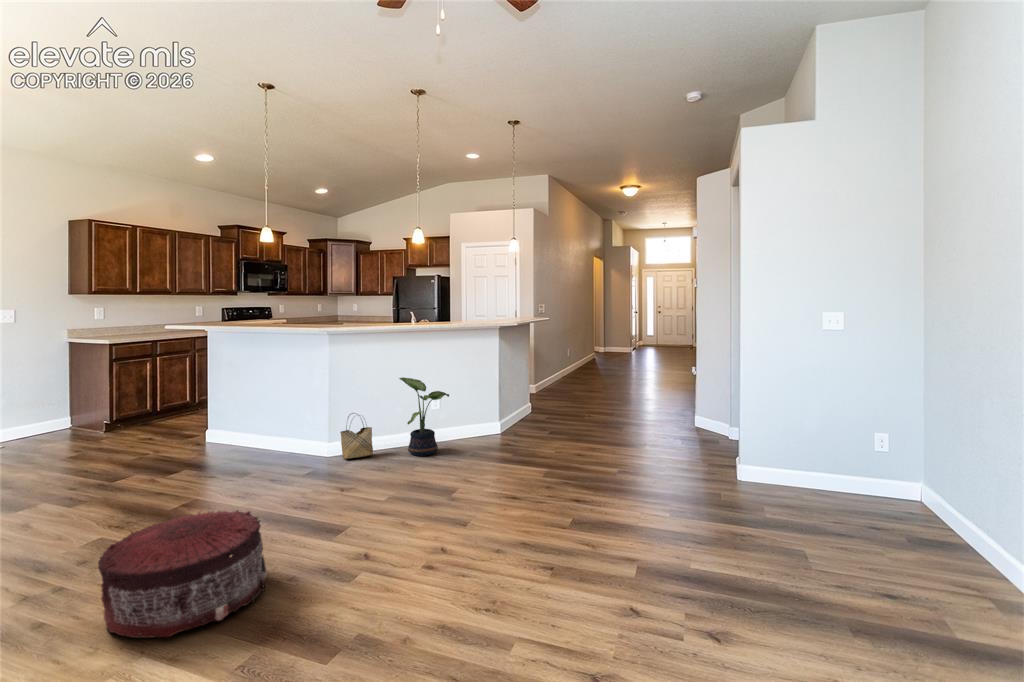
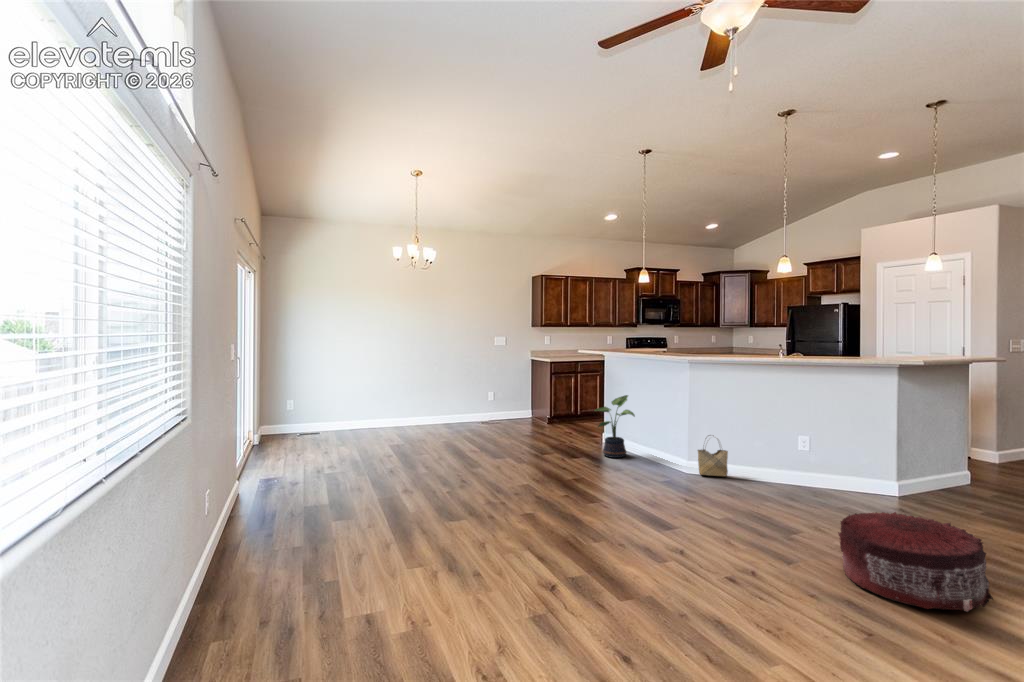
potted plant: present [399,377,449,456] -> present [595,395,635,458]
pouf: present [98,511,266,638] -> present [838,512,993,611]

